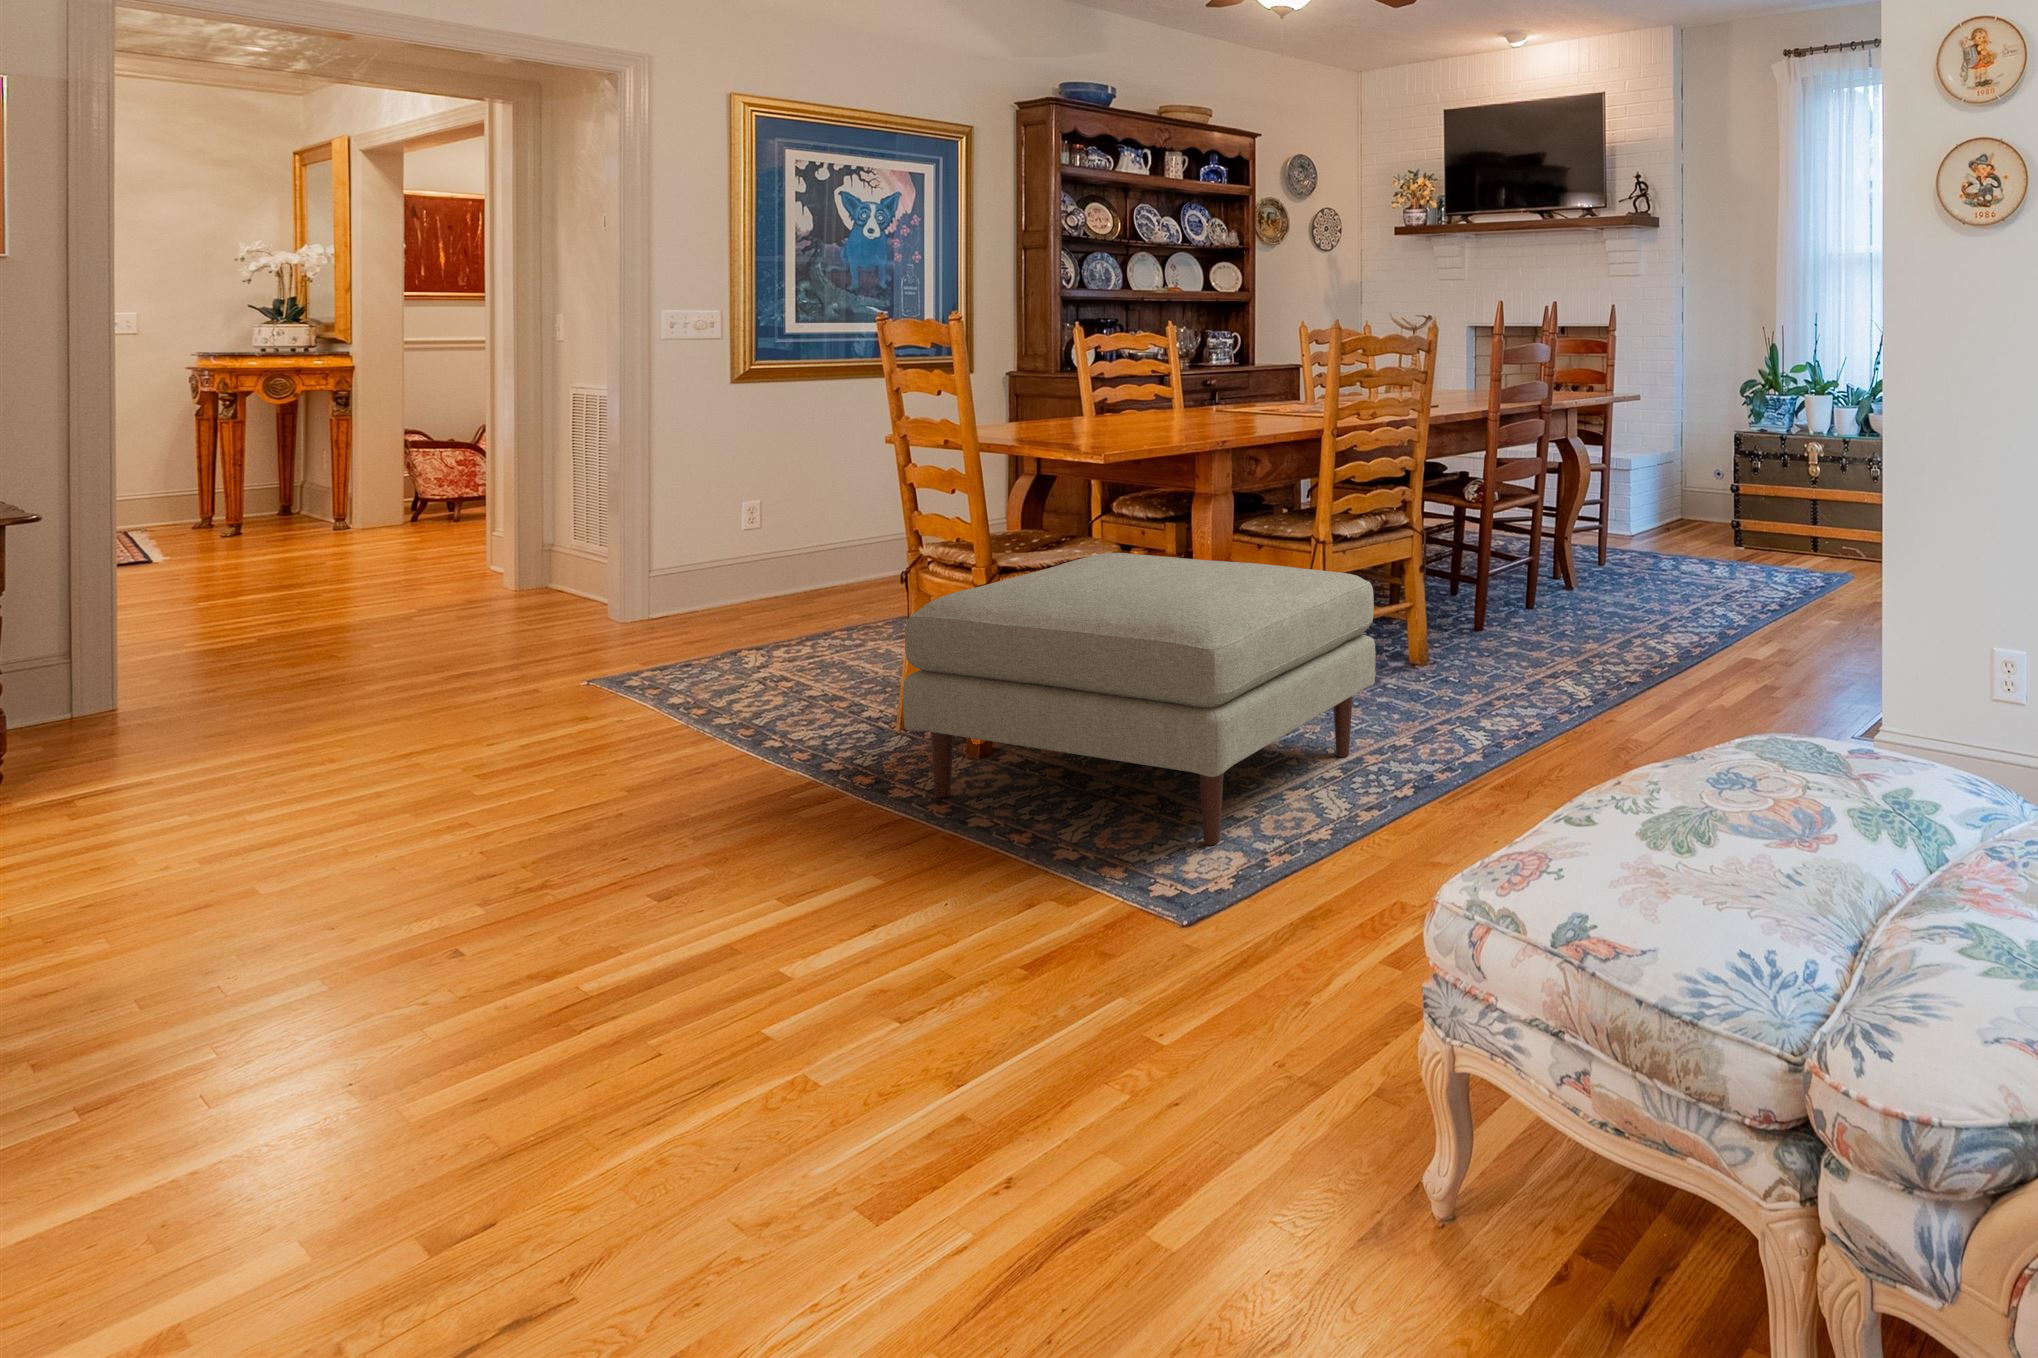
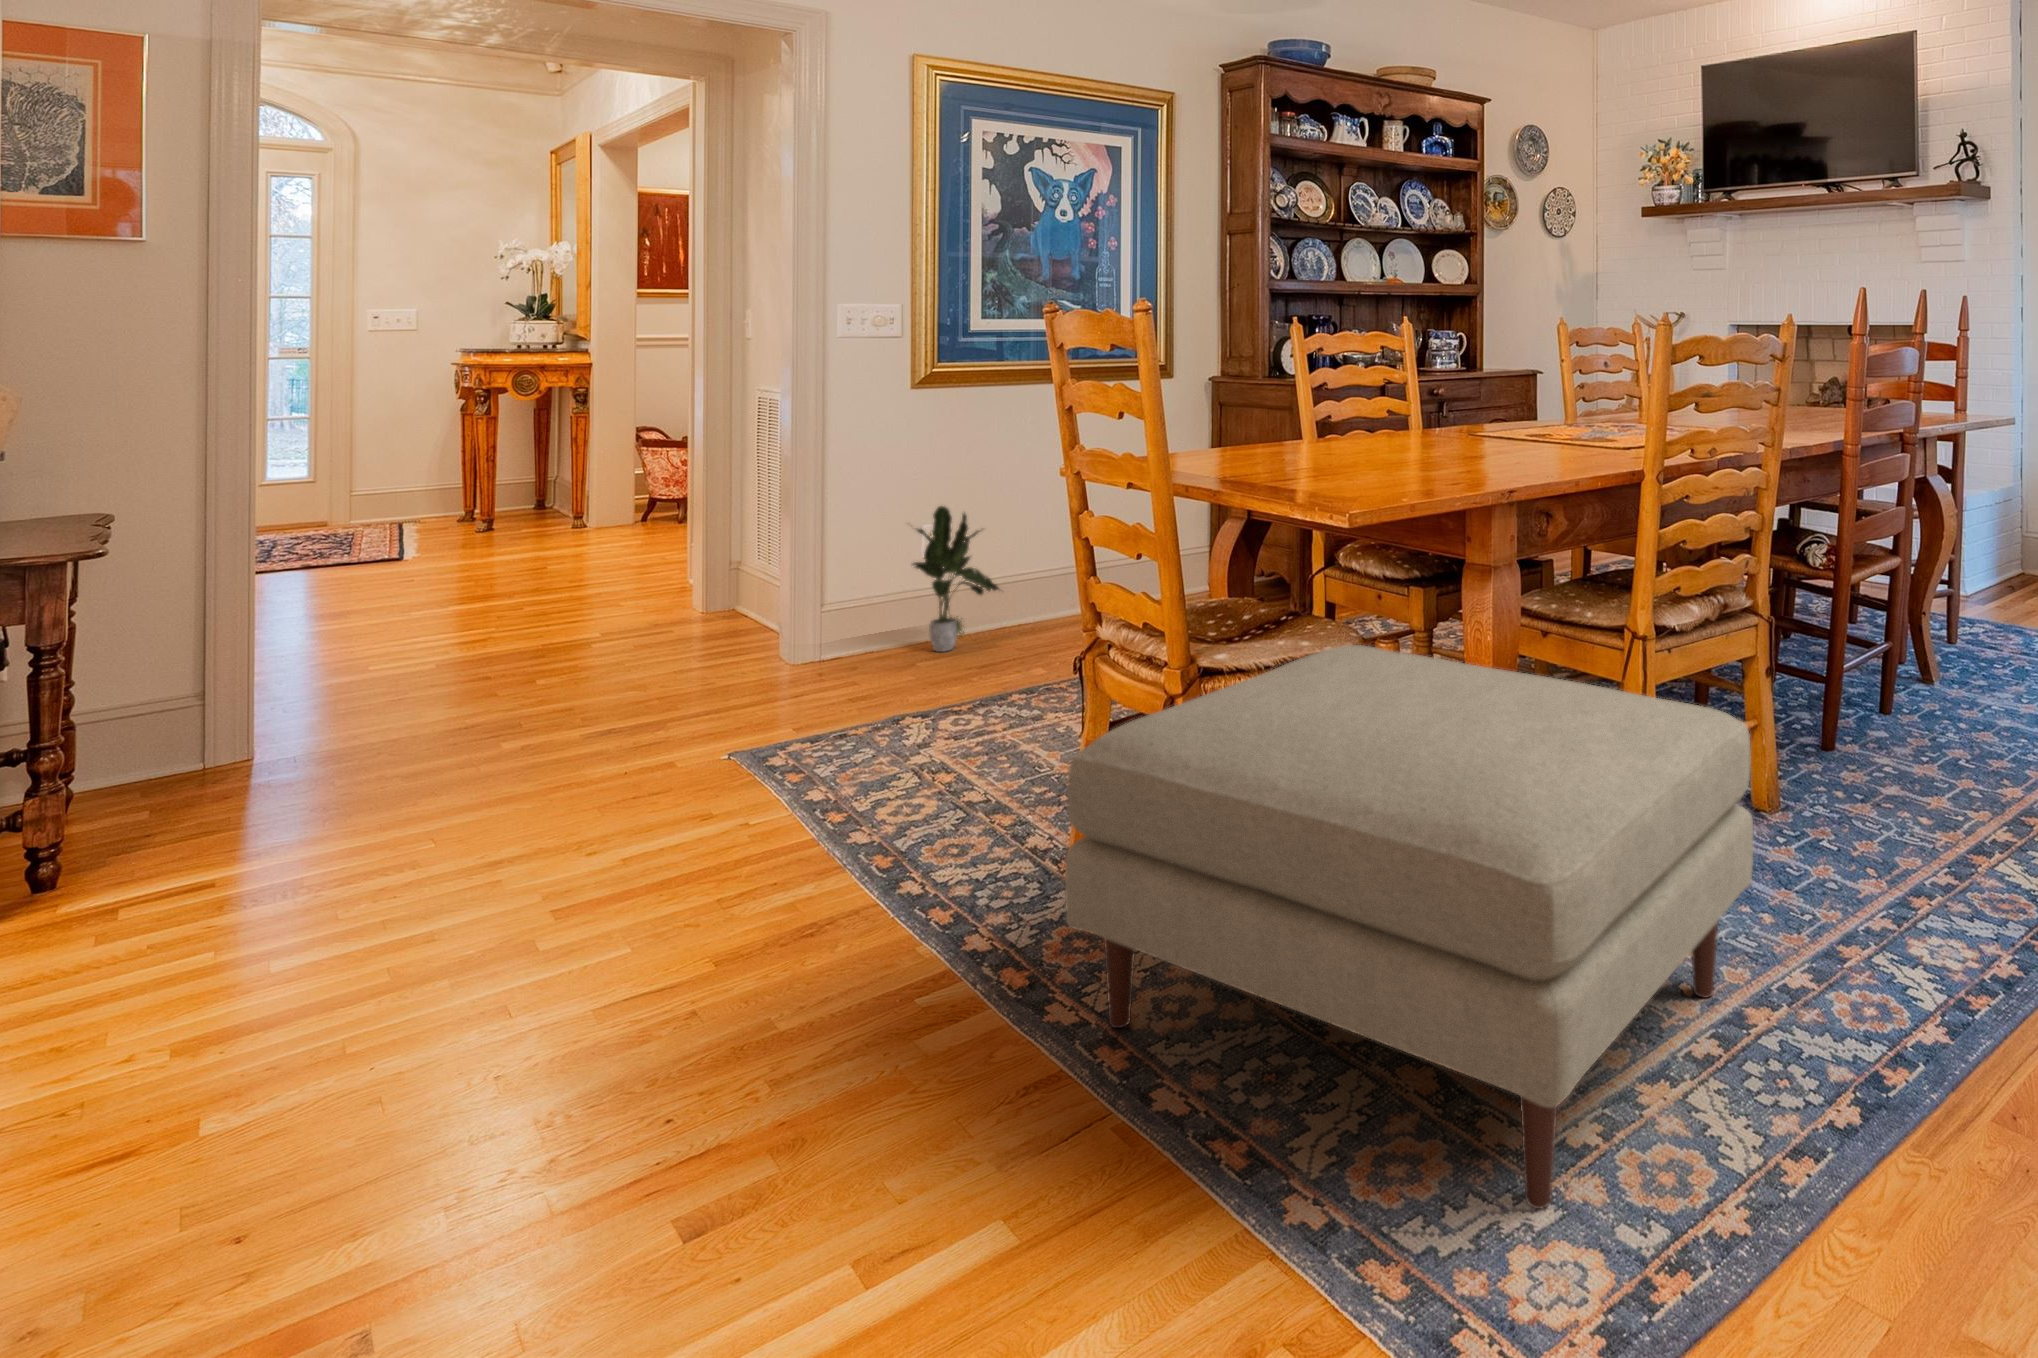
potted plant: none [727,483,820,608] -> present [911,506,999,652]

